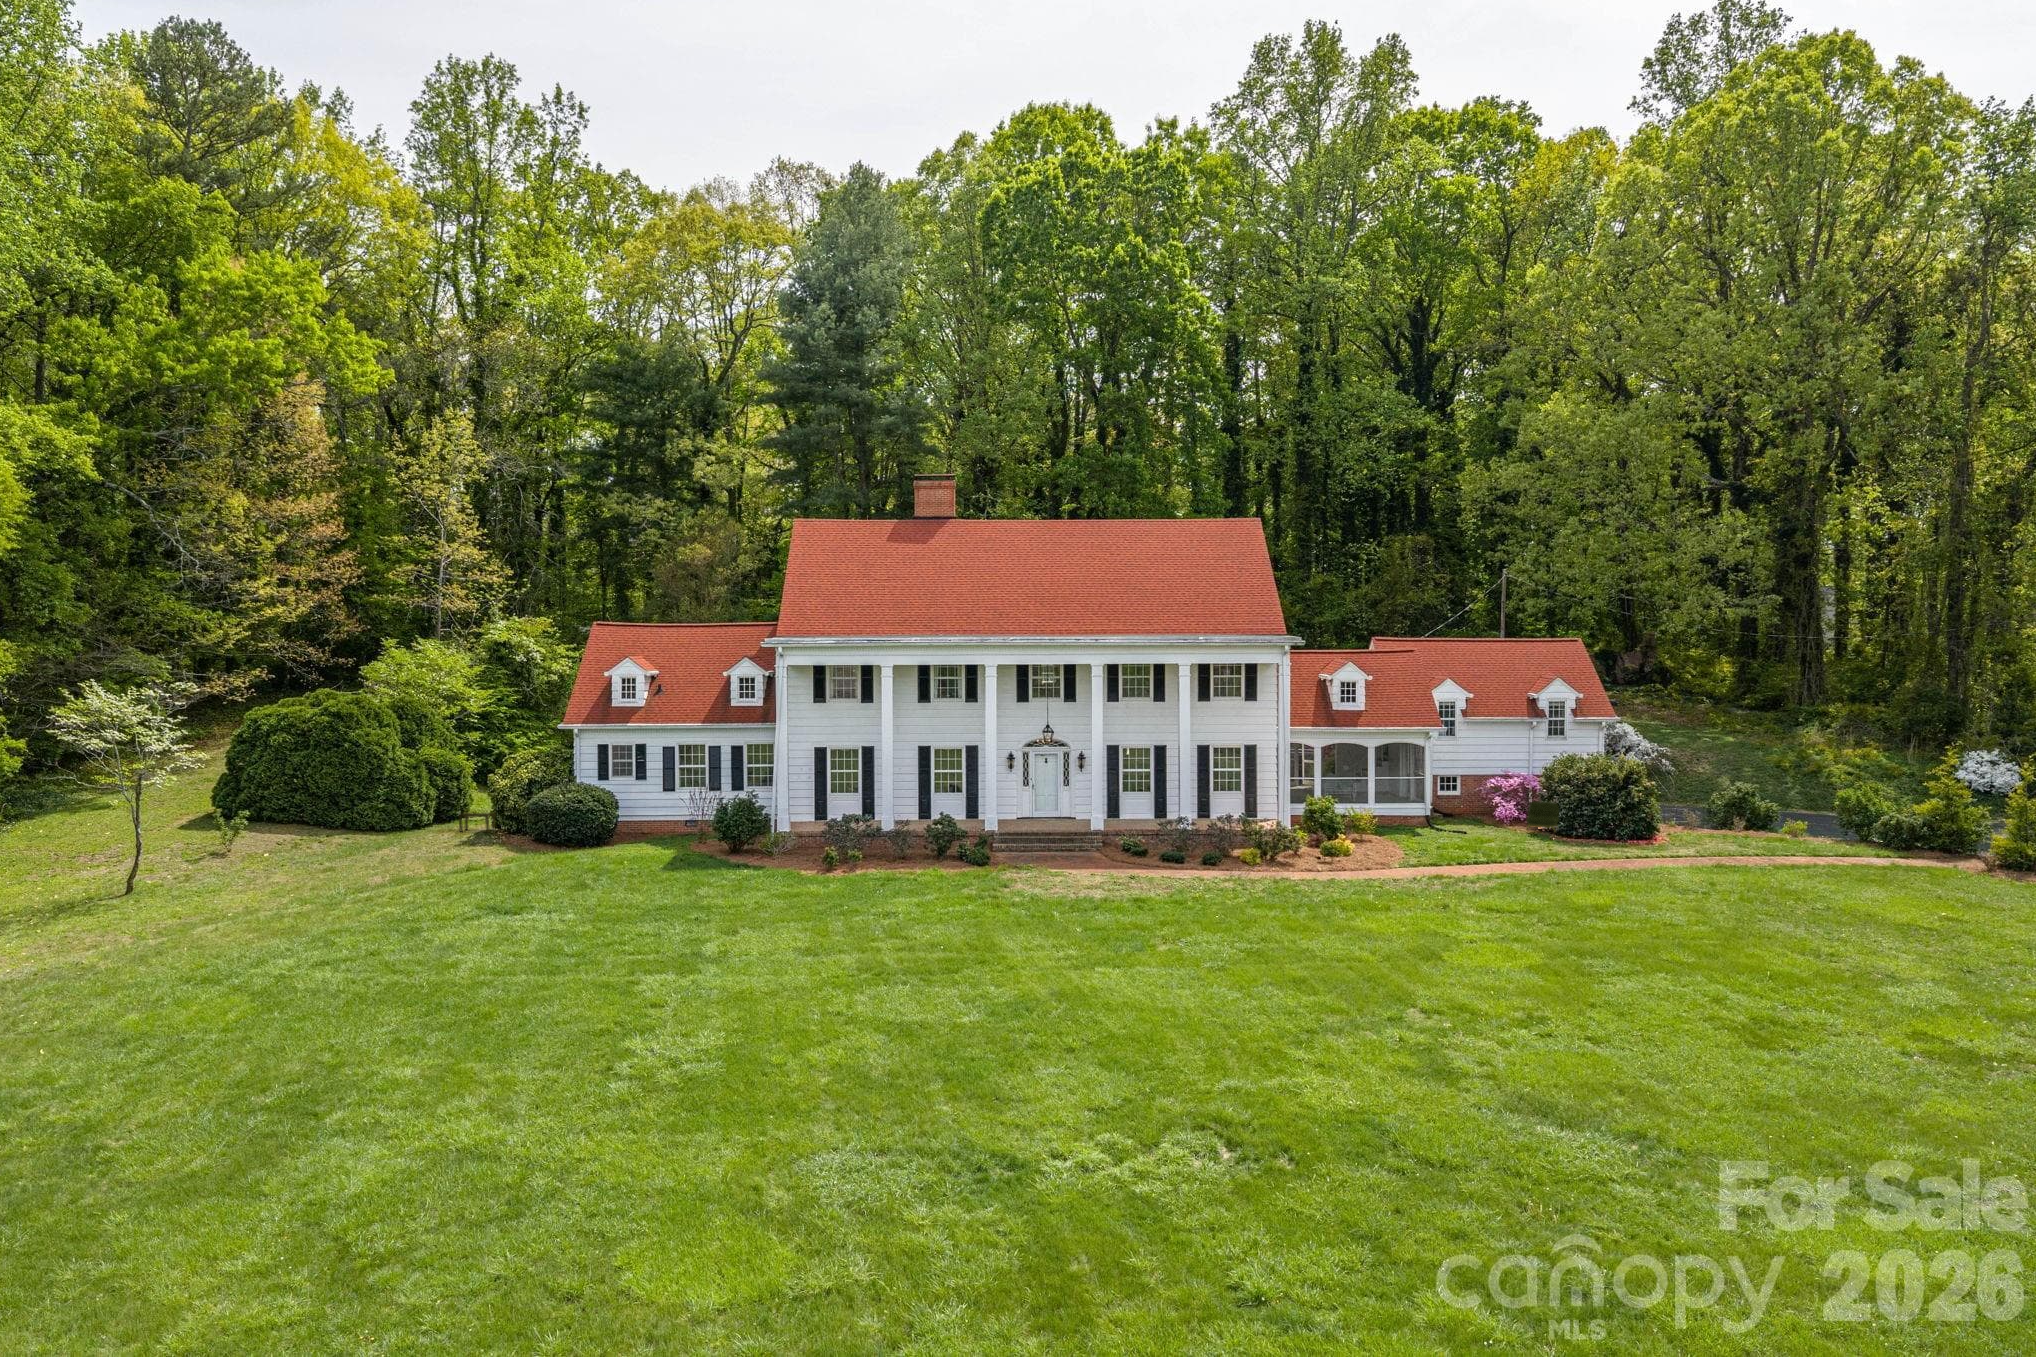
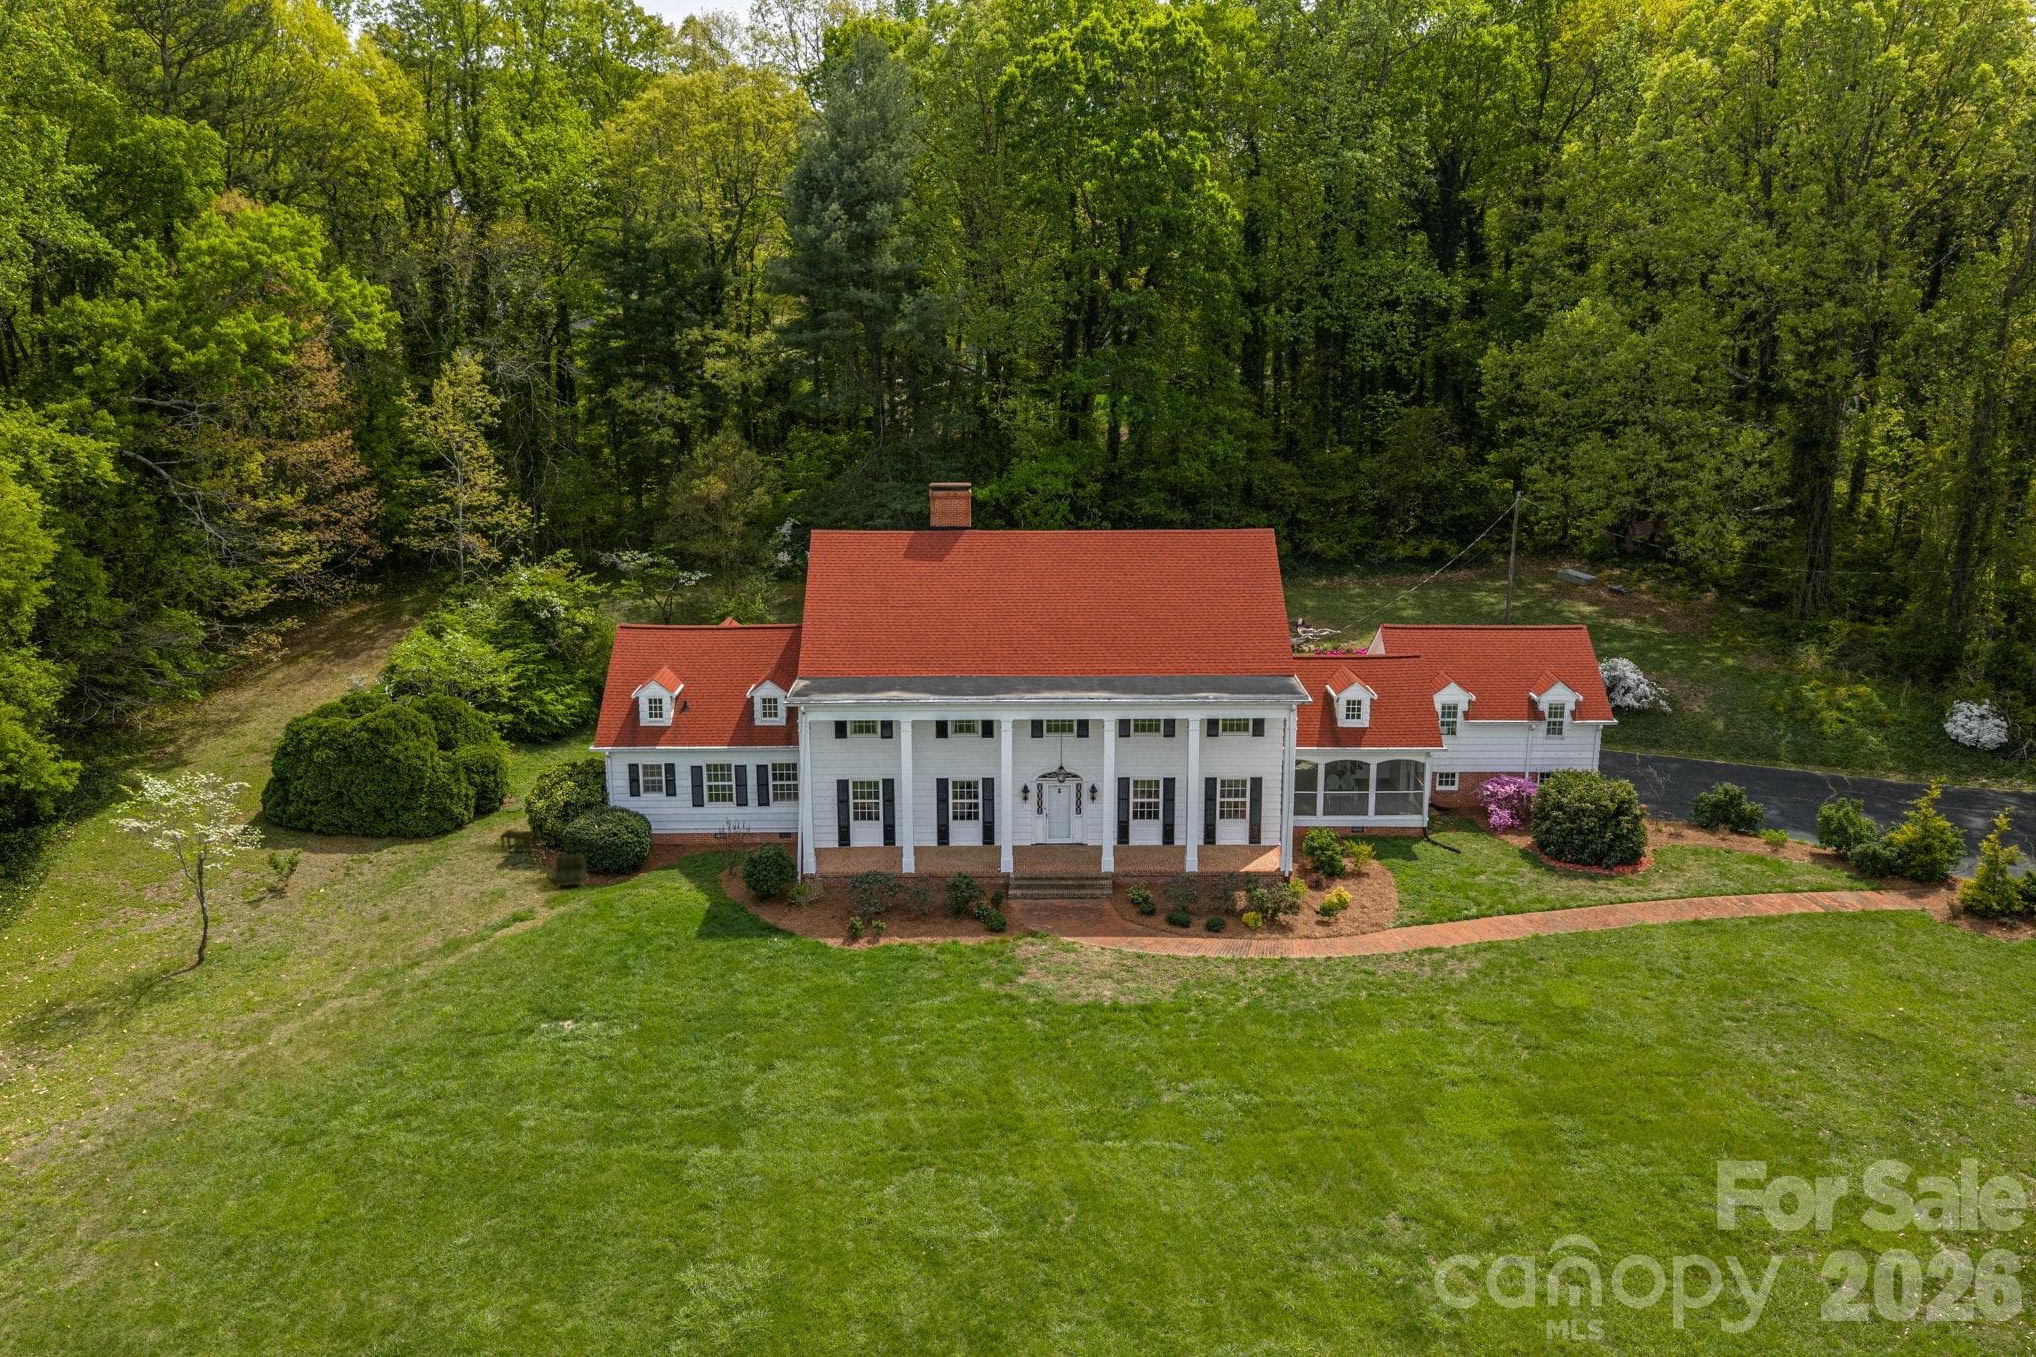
armchair: present [1526,801,1559,828] -> present [555,854,587,886]

